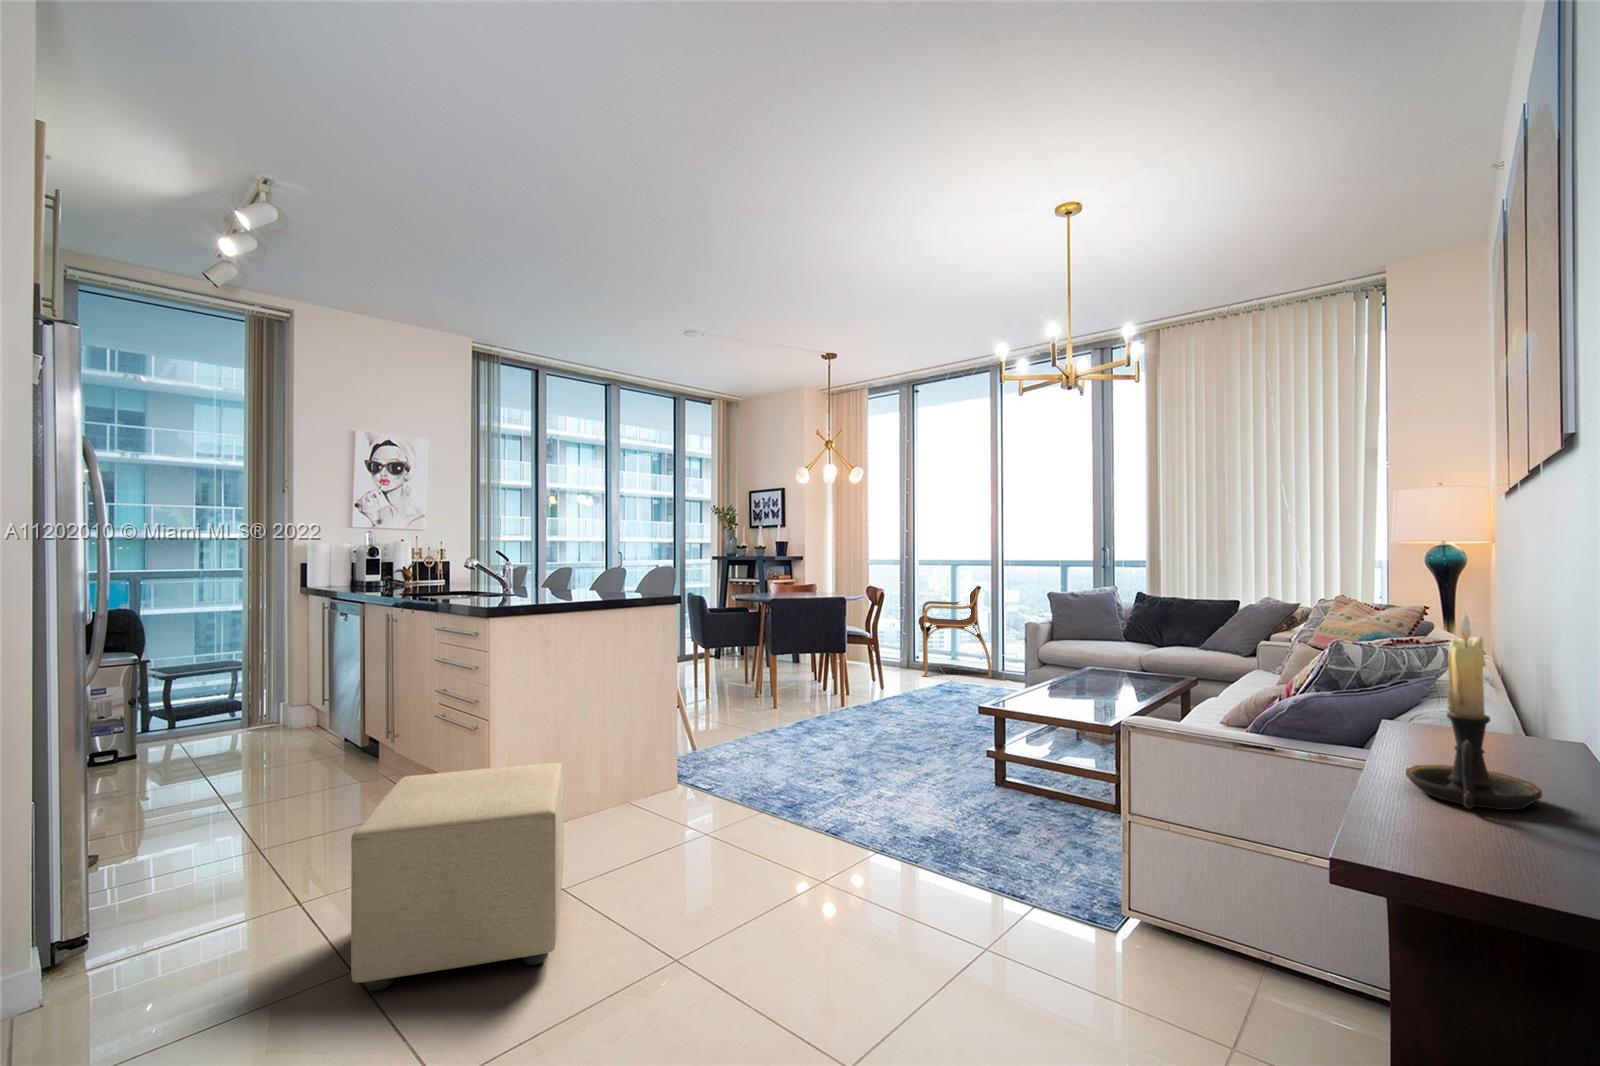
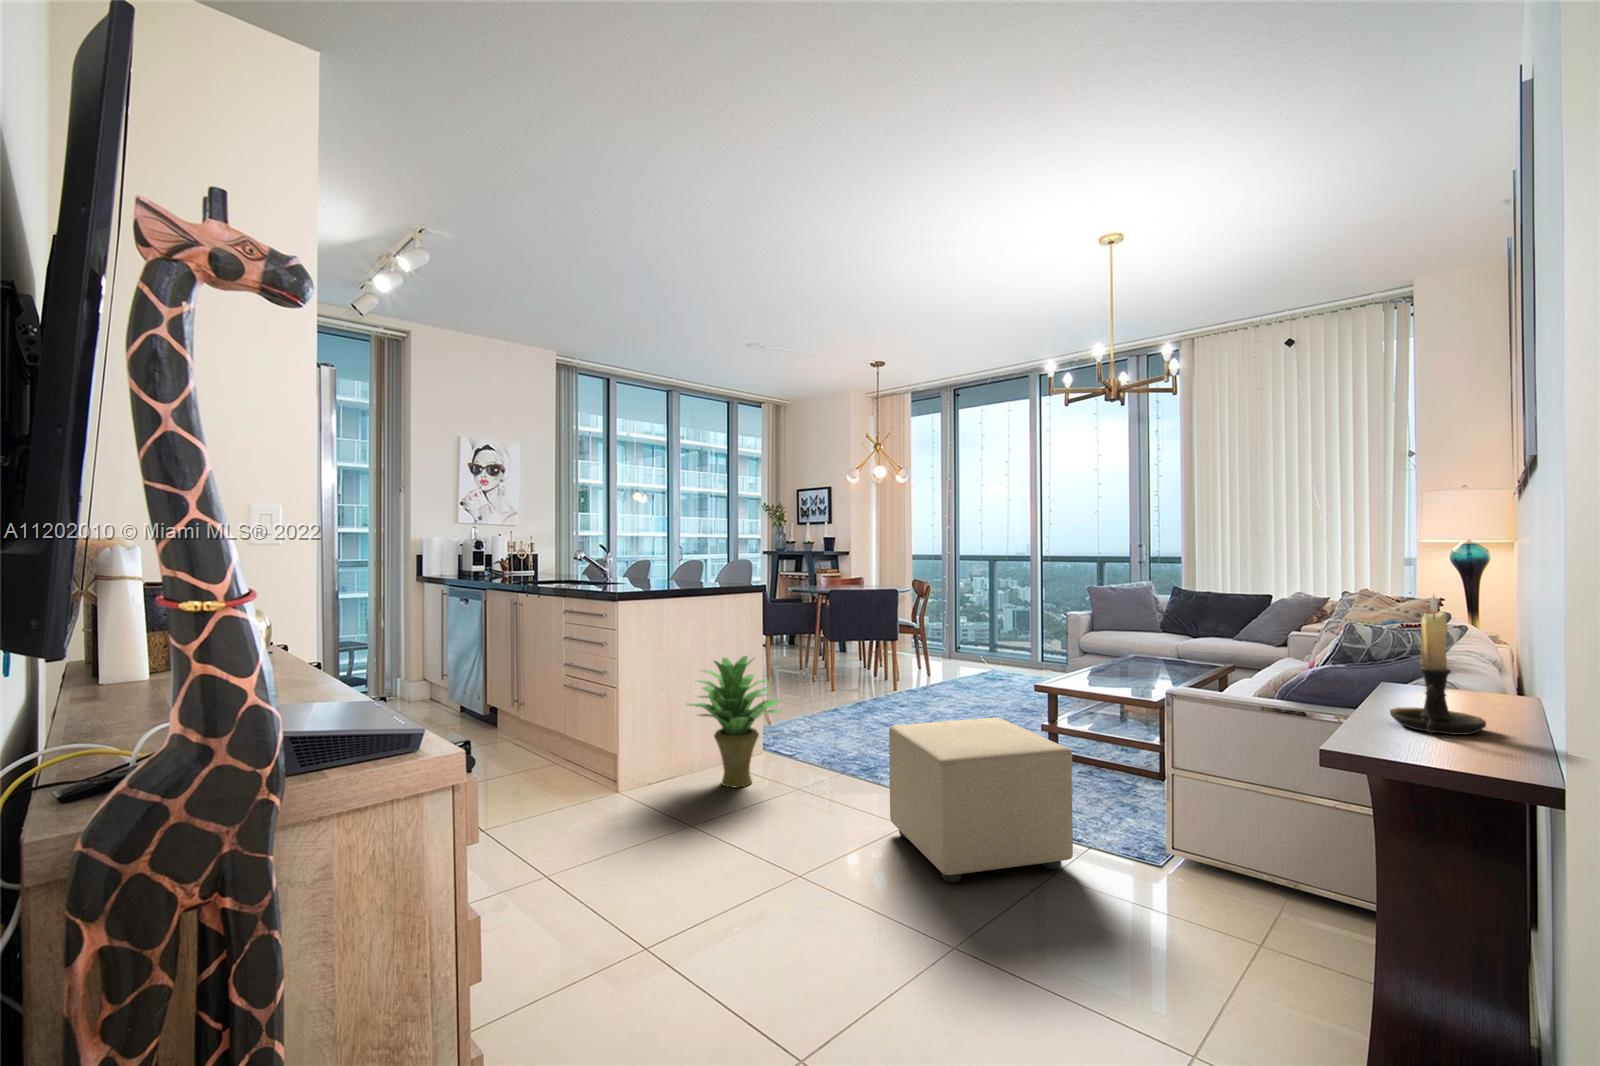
armchair: present [919,586,992,677] -> none [962,579,1033,667]
potted plant: none [575,678,689,832] -> present [689,656,781,788]
ottoman: present [351,763,564,991] -> present [889,718,1073,883]

